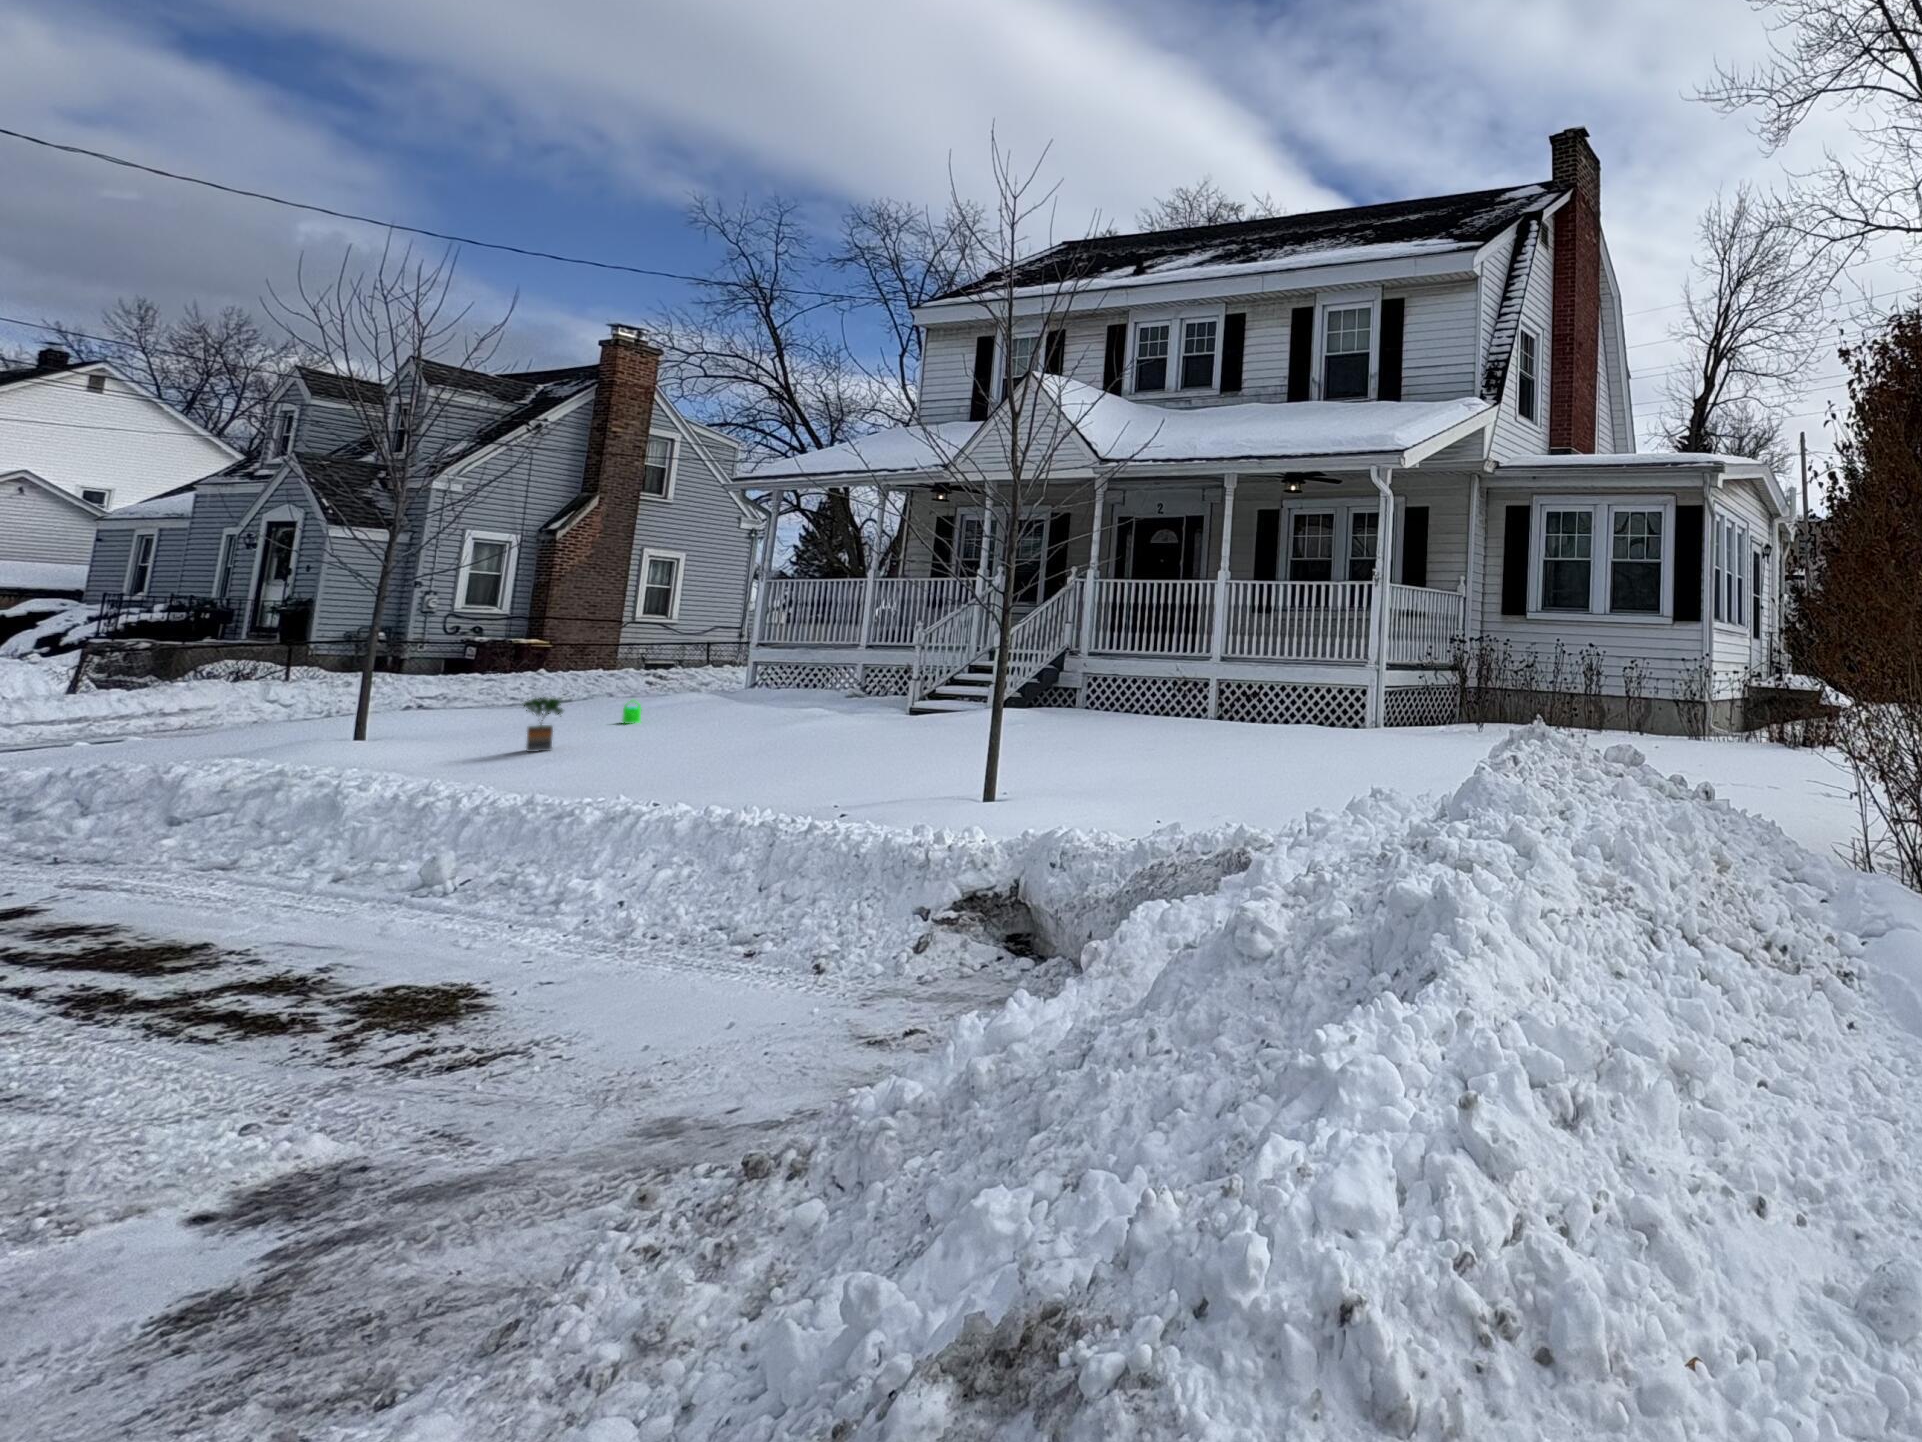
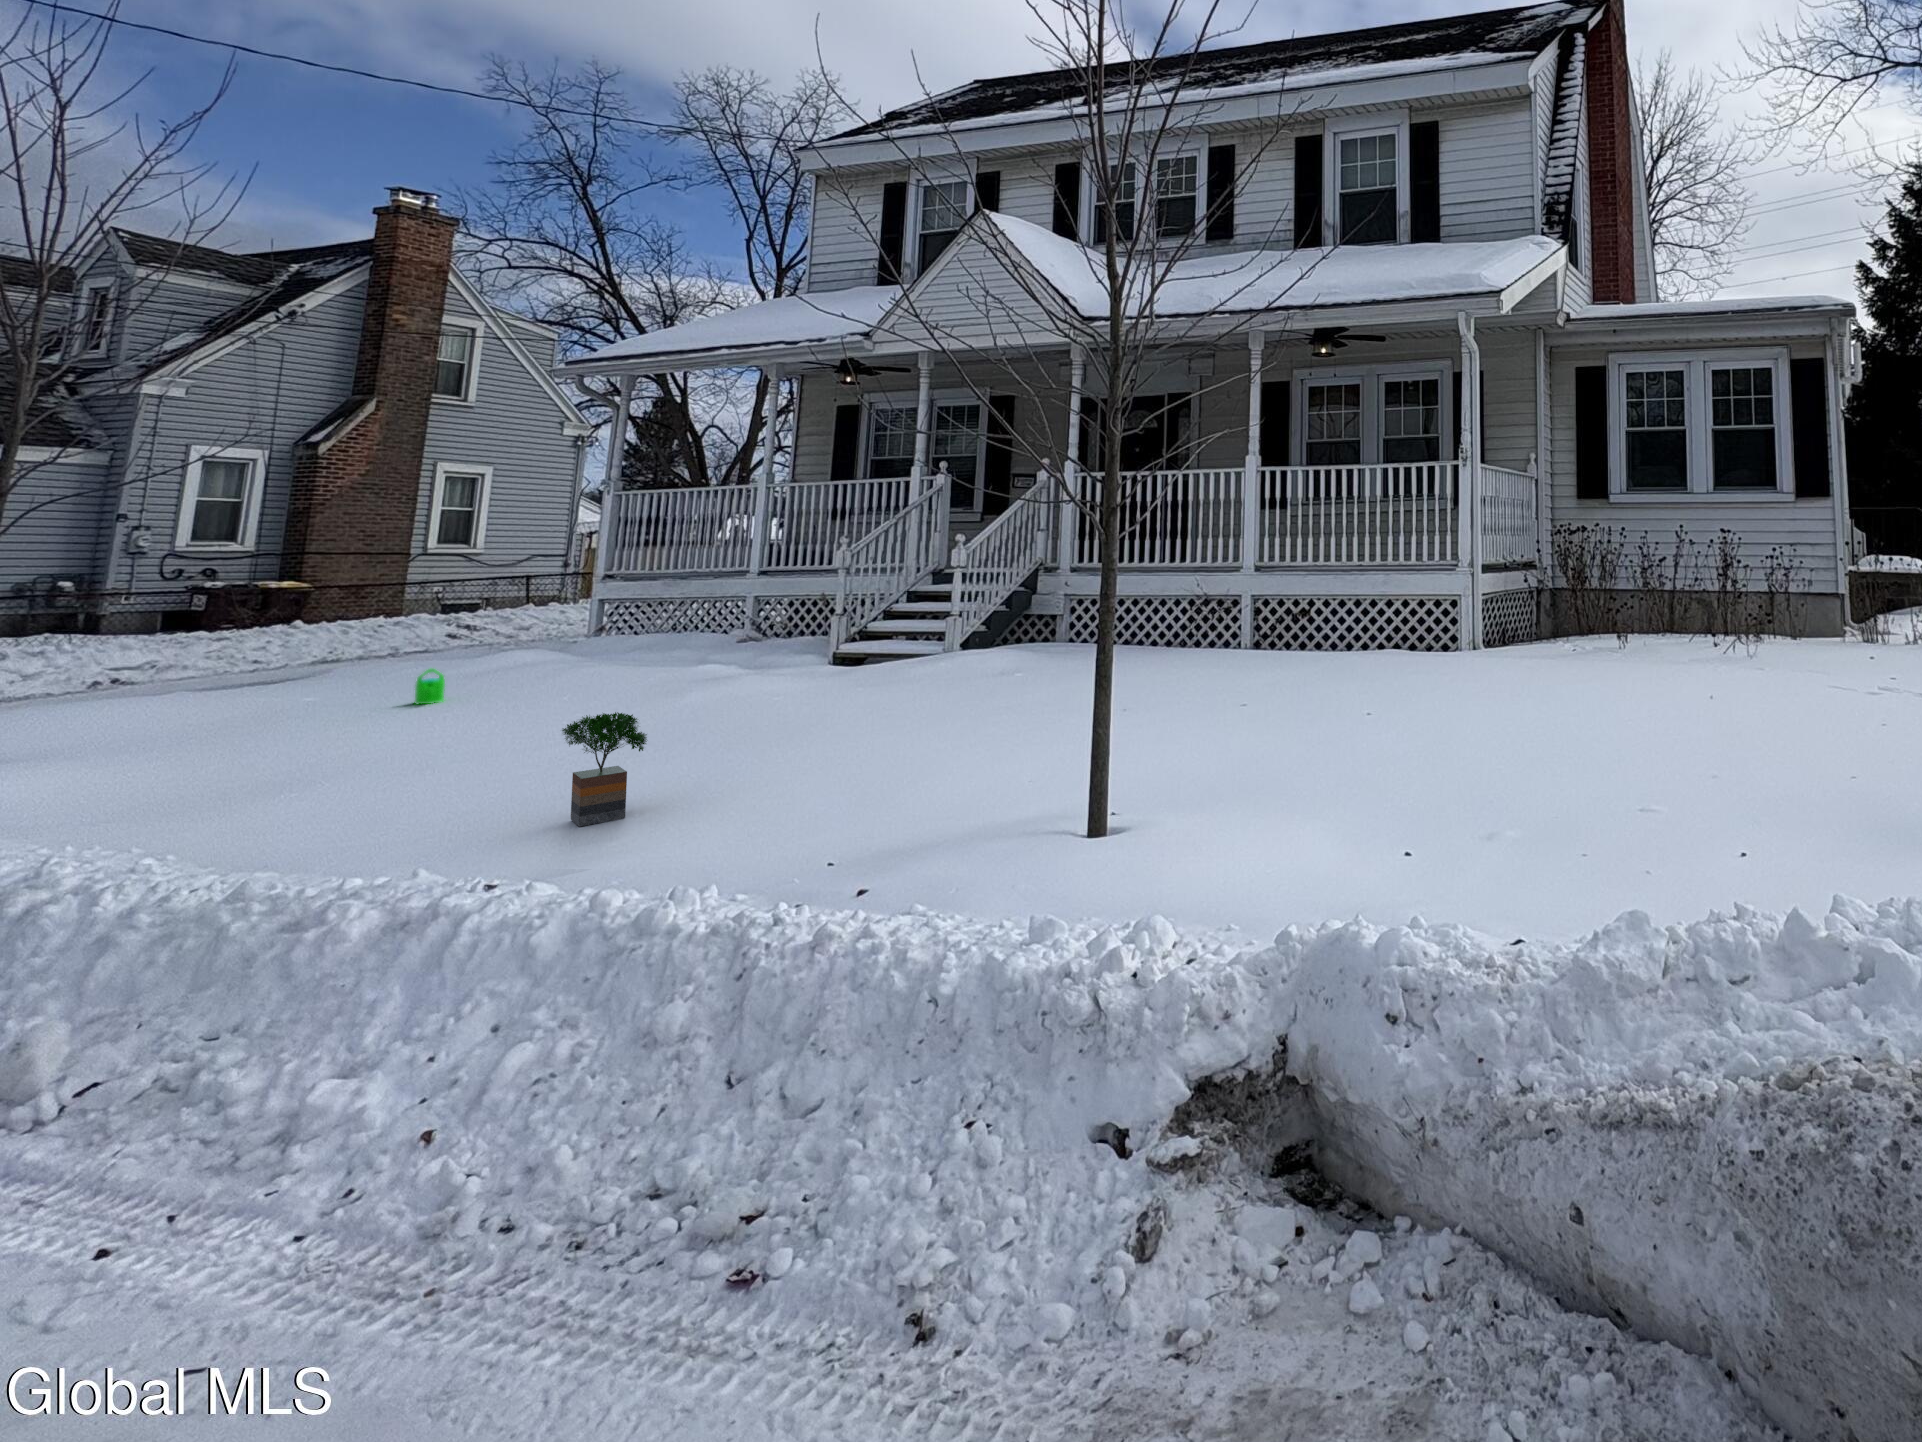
potted tree: present [522,697,563,752] -> present [562,712,647,827]

